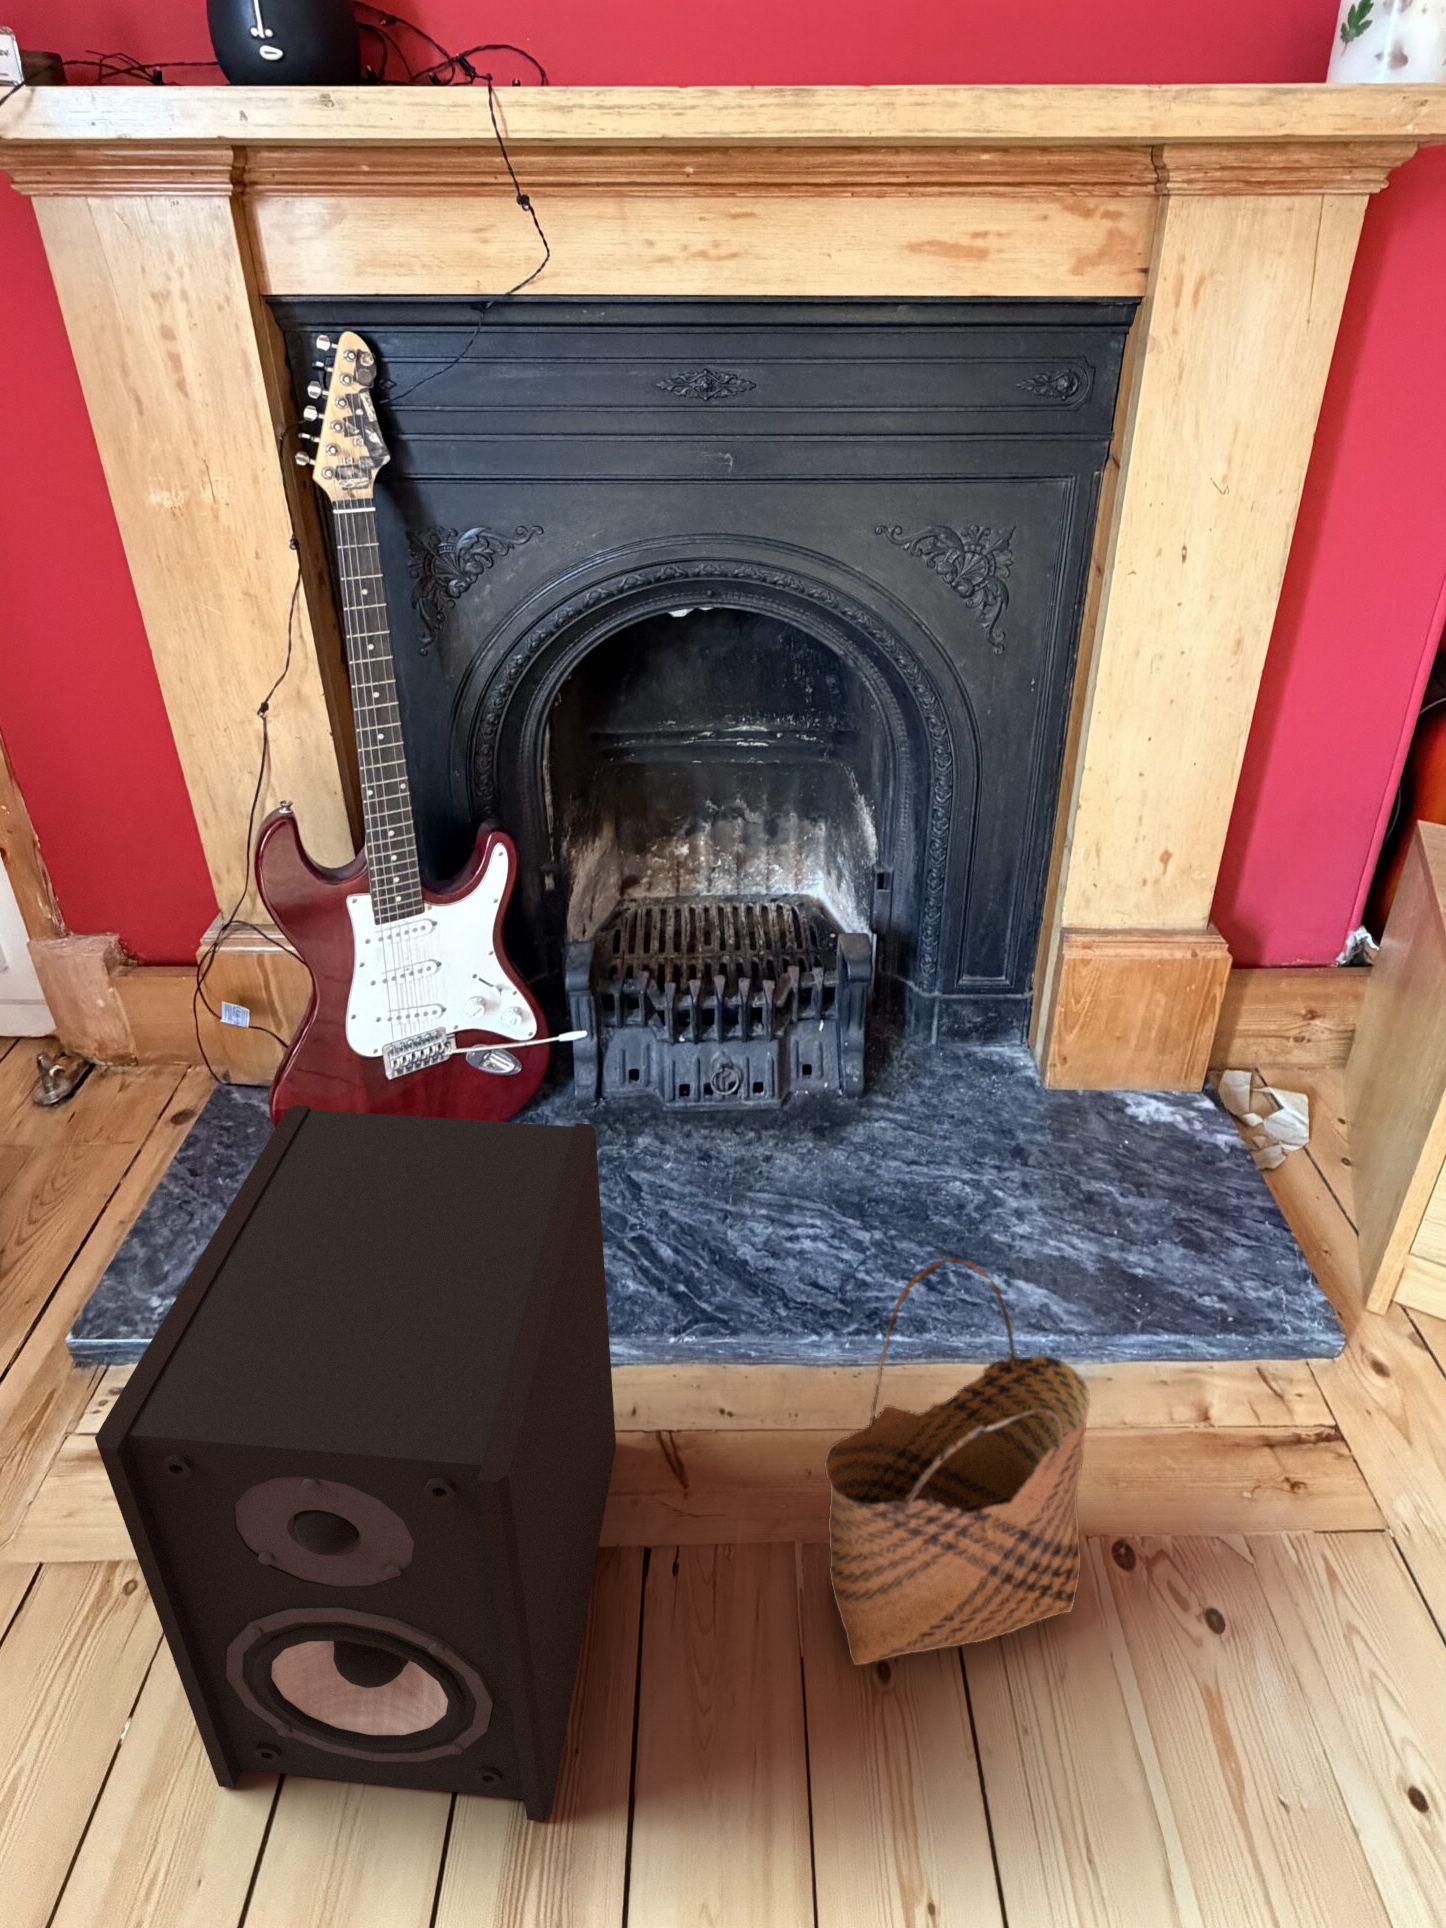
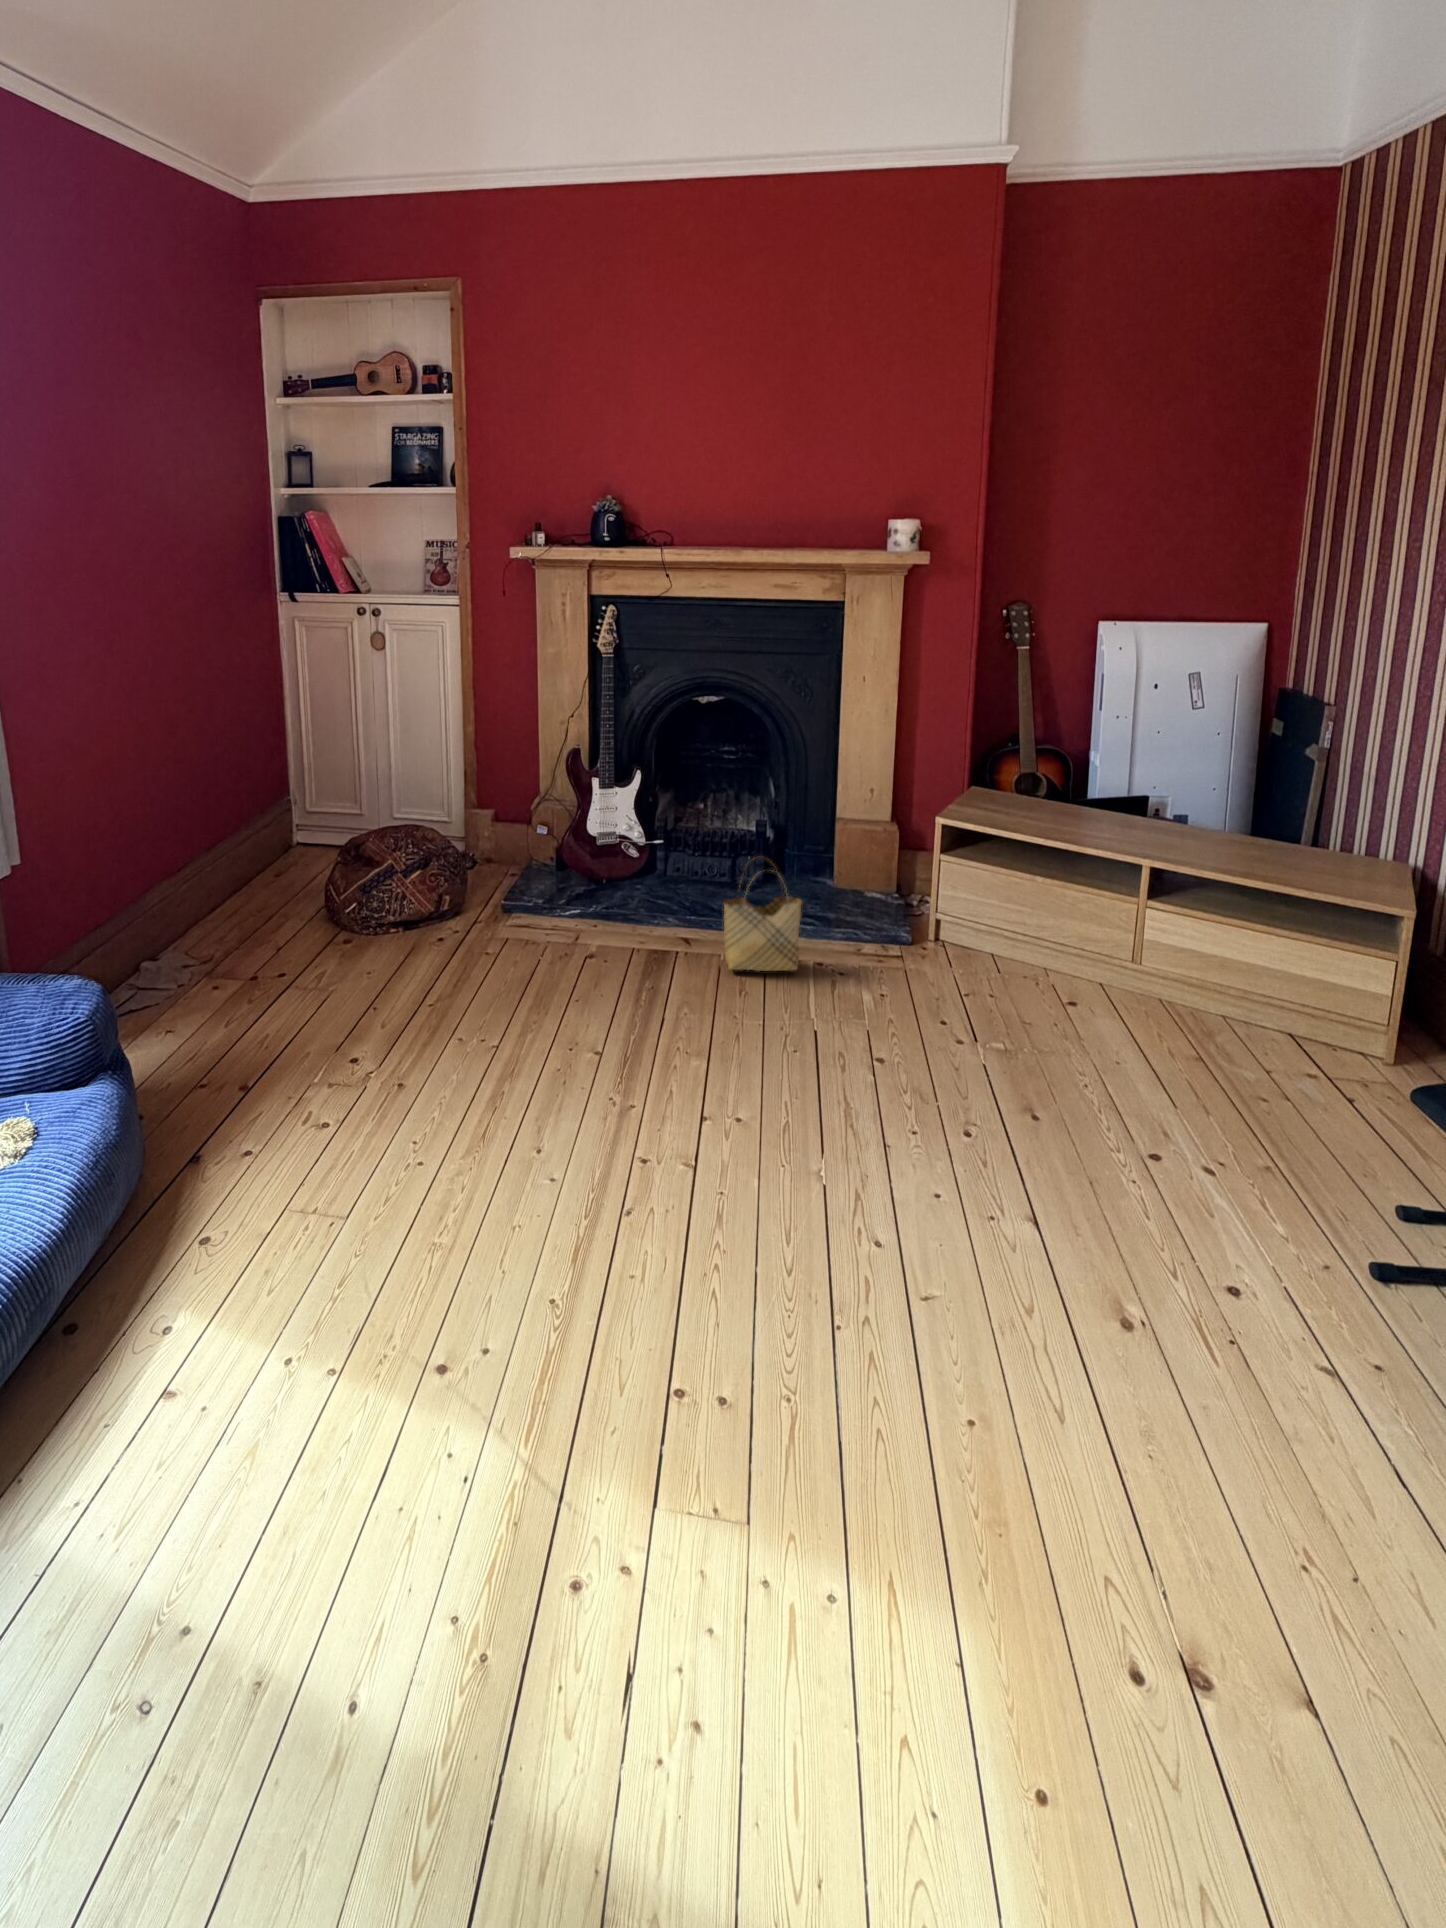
speaker: present [95,1105,616,1821] -> none [557,804,667,978]

